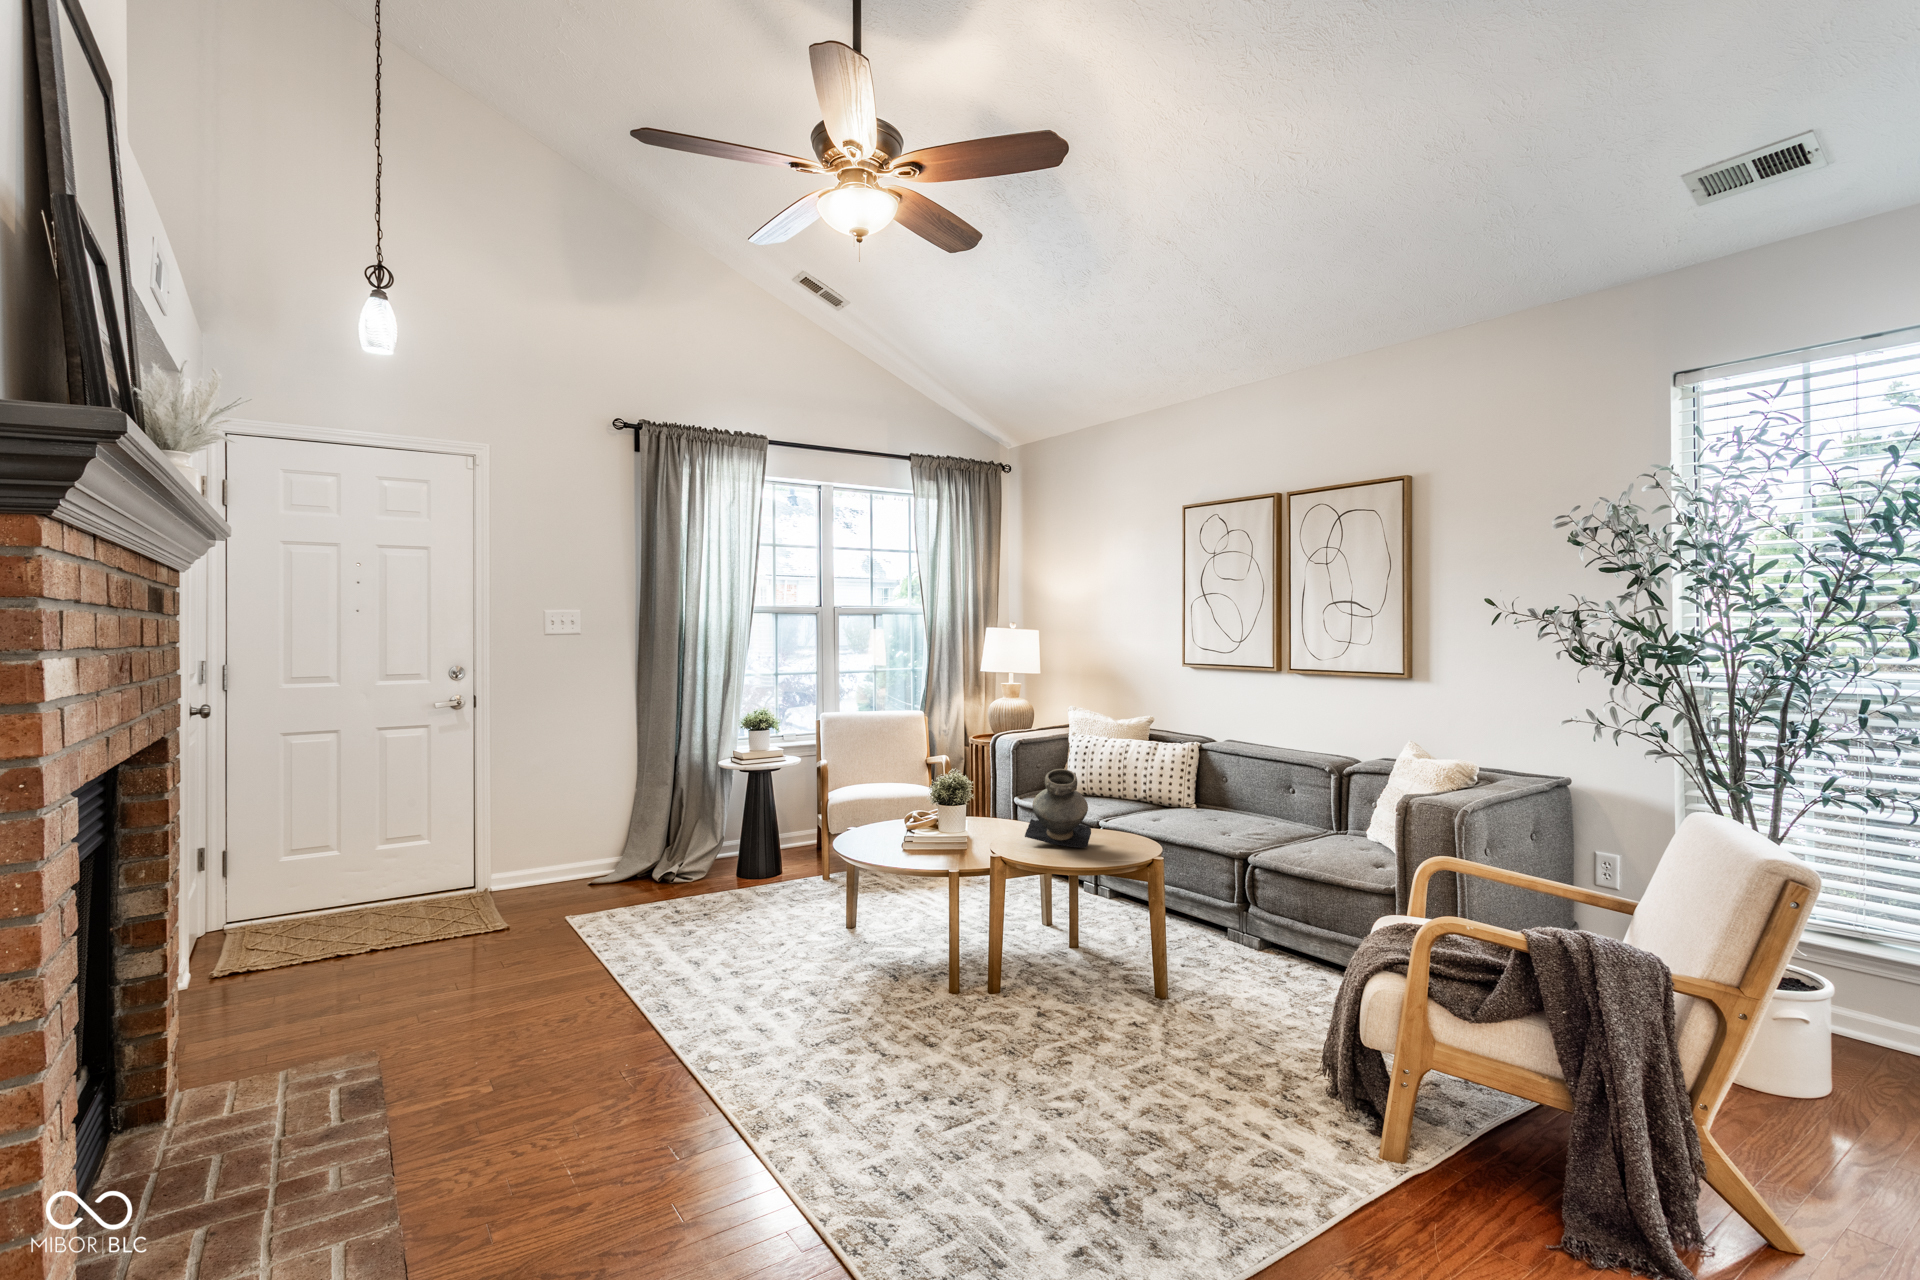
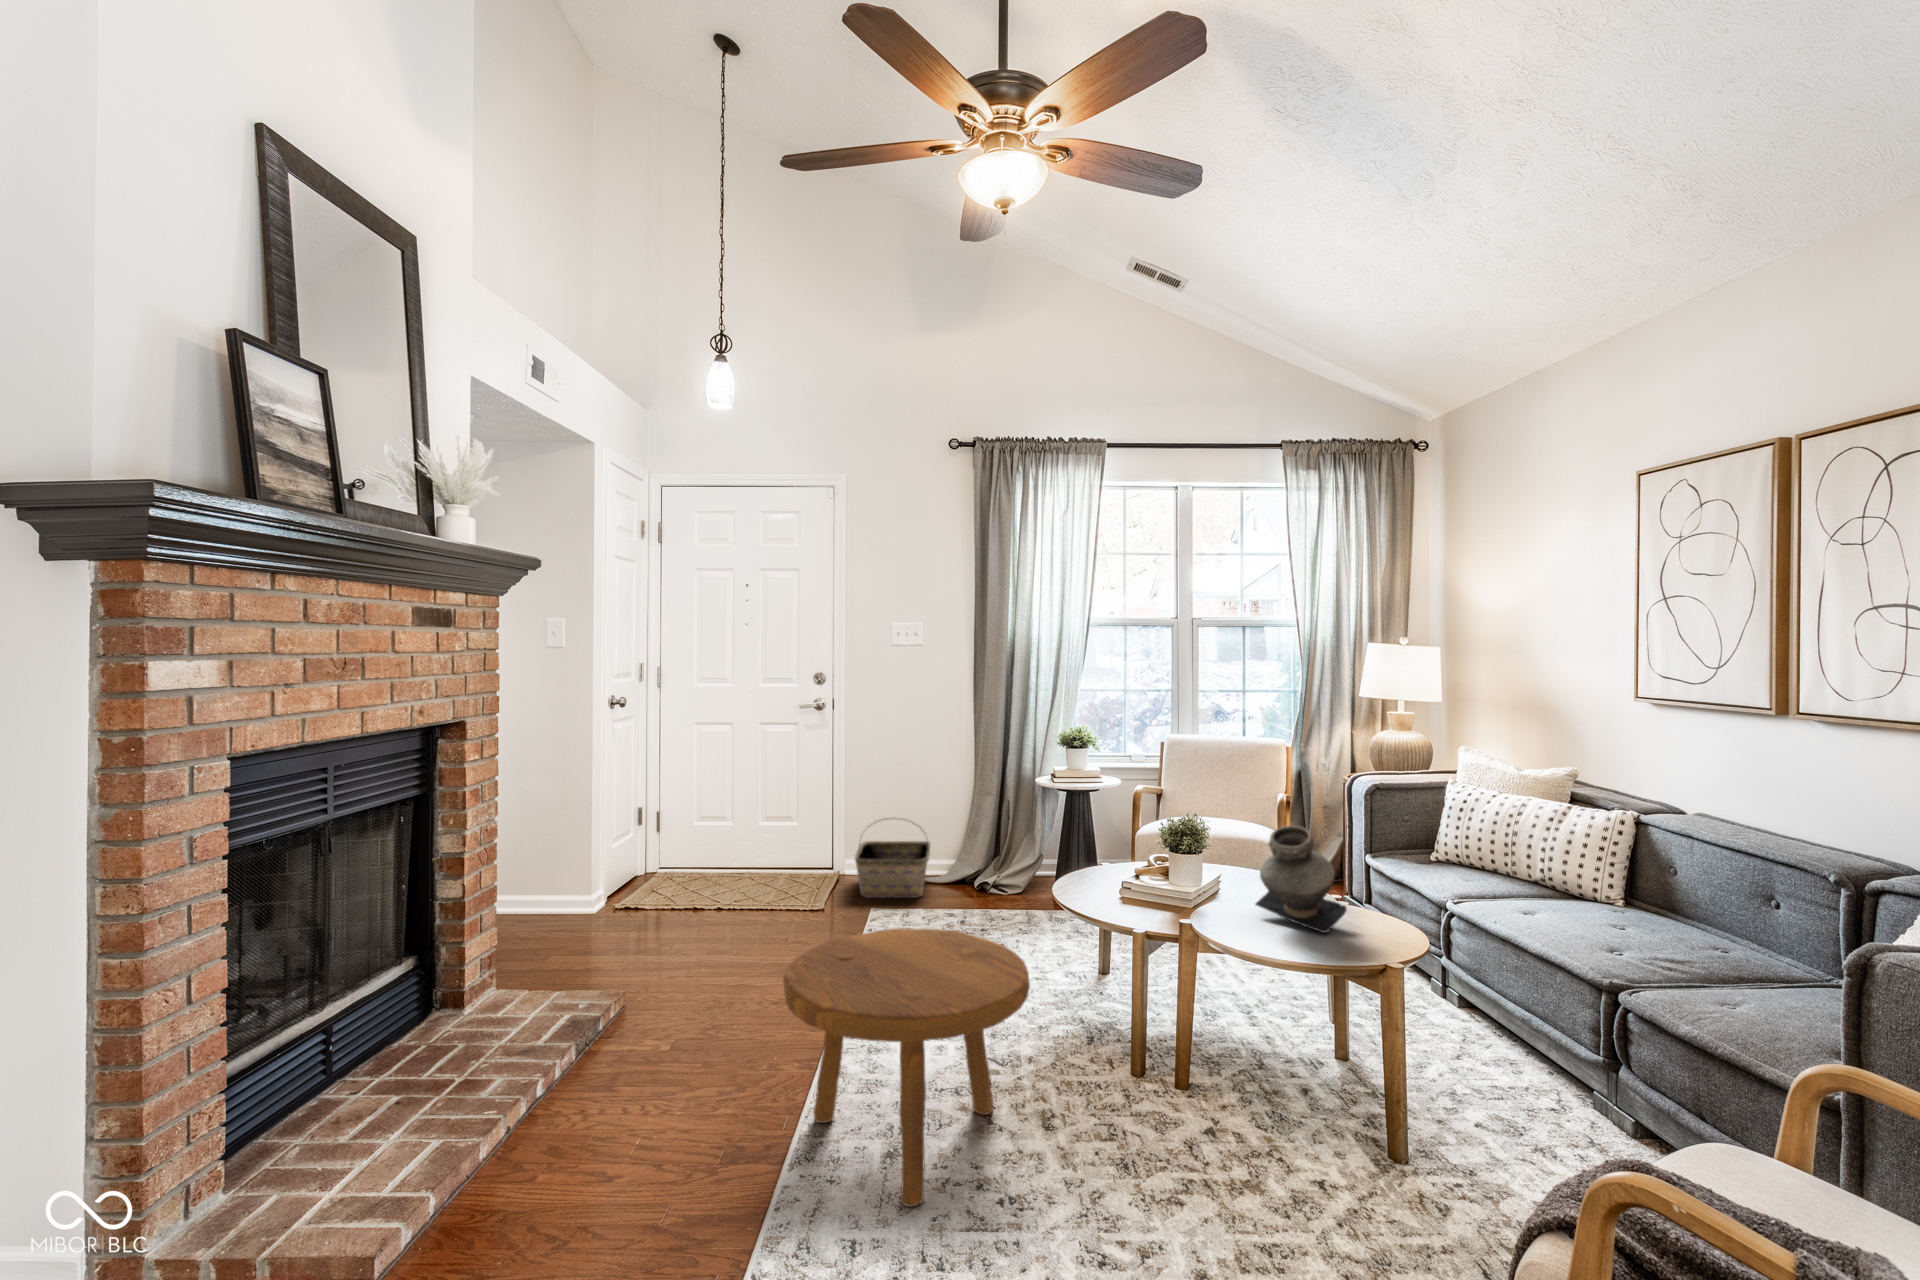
basket: none [520,821,617,913] -> present [855,818,930,898]
footstool: none [710,897,941,1137] -> present [783,928,1030,1207]

